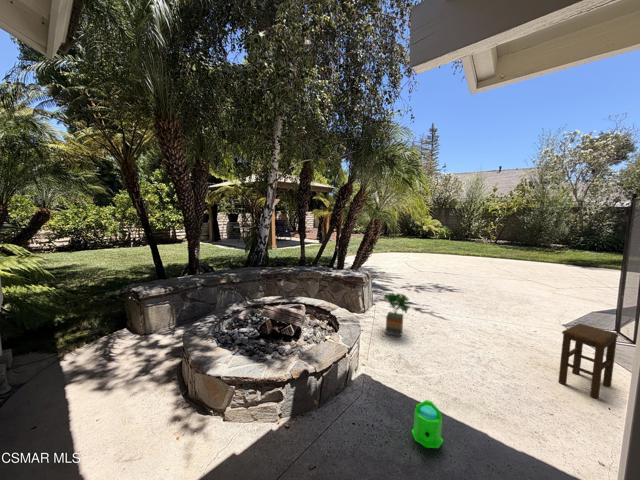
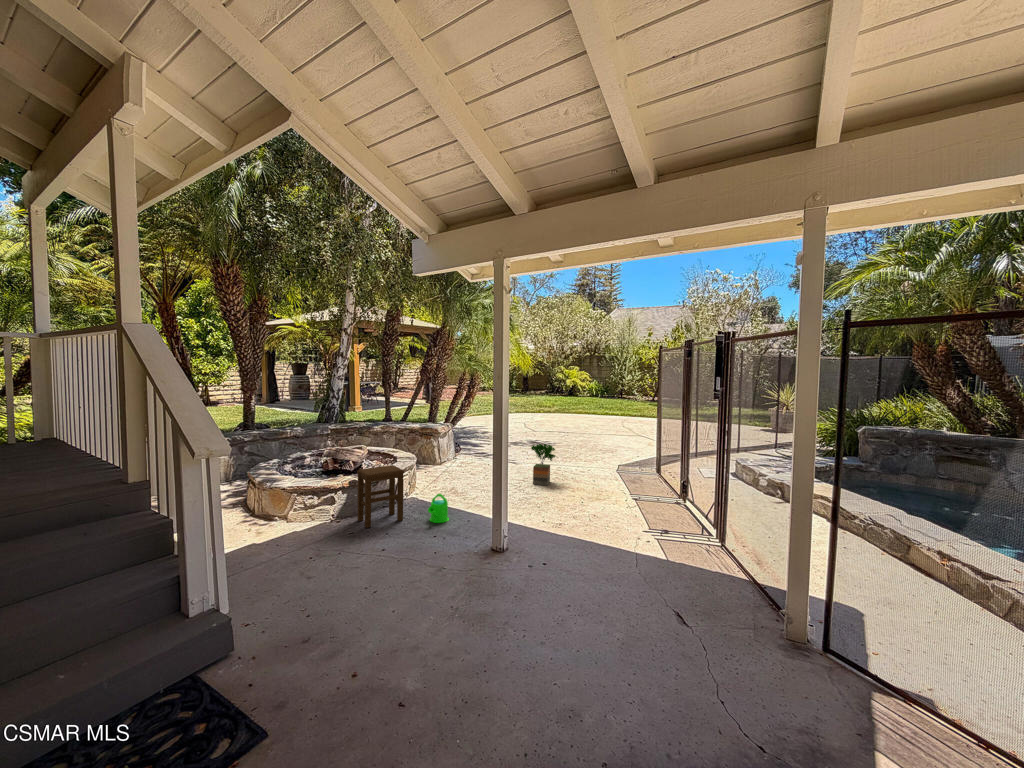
potted tree: present [384,293,410,336] -> present [531,444,555,485]
stool: present [559,324,618,399] -> present [357,465,405,528]

